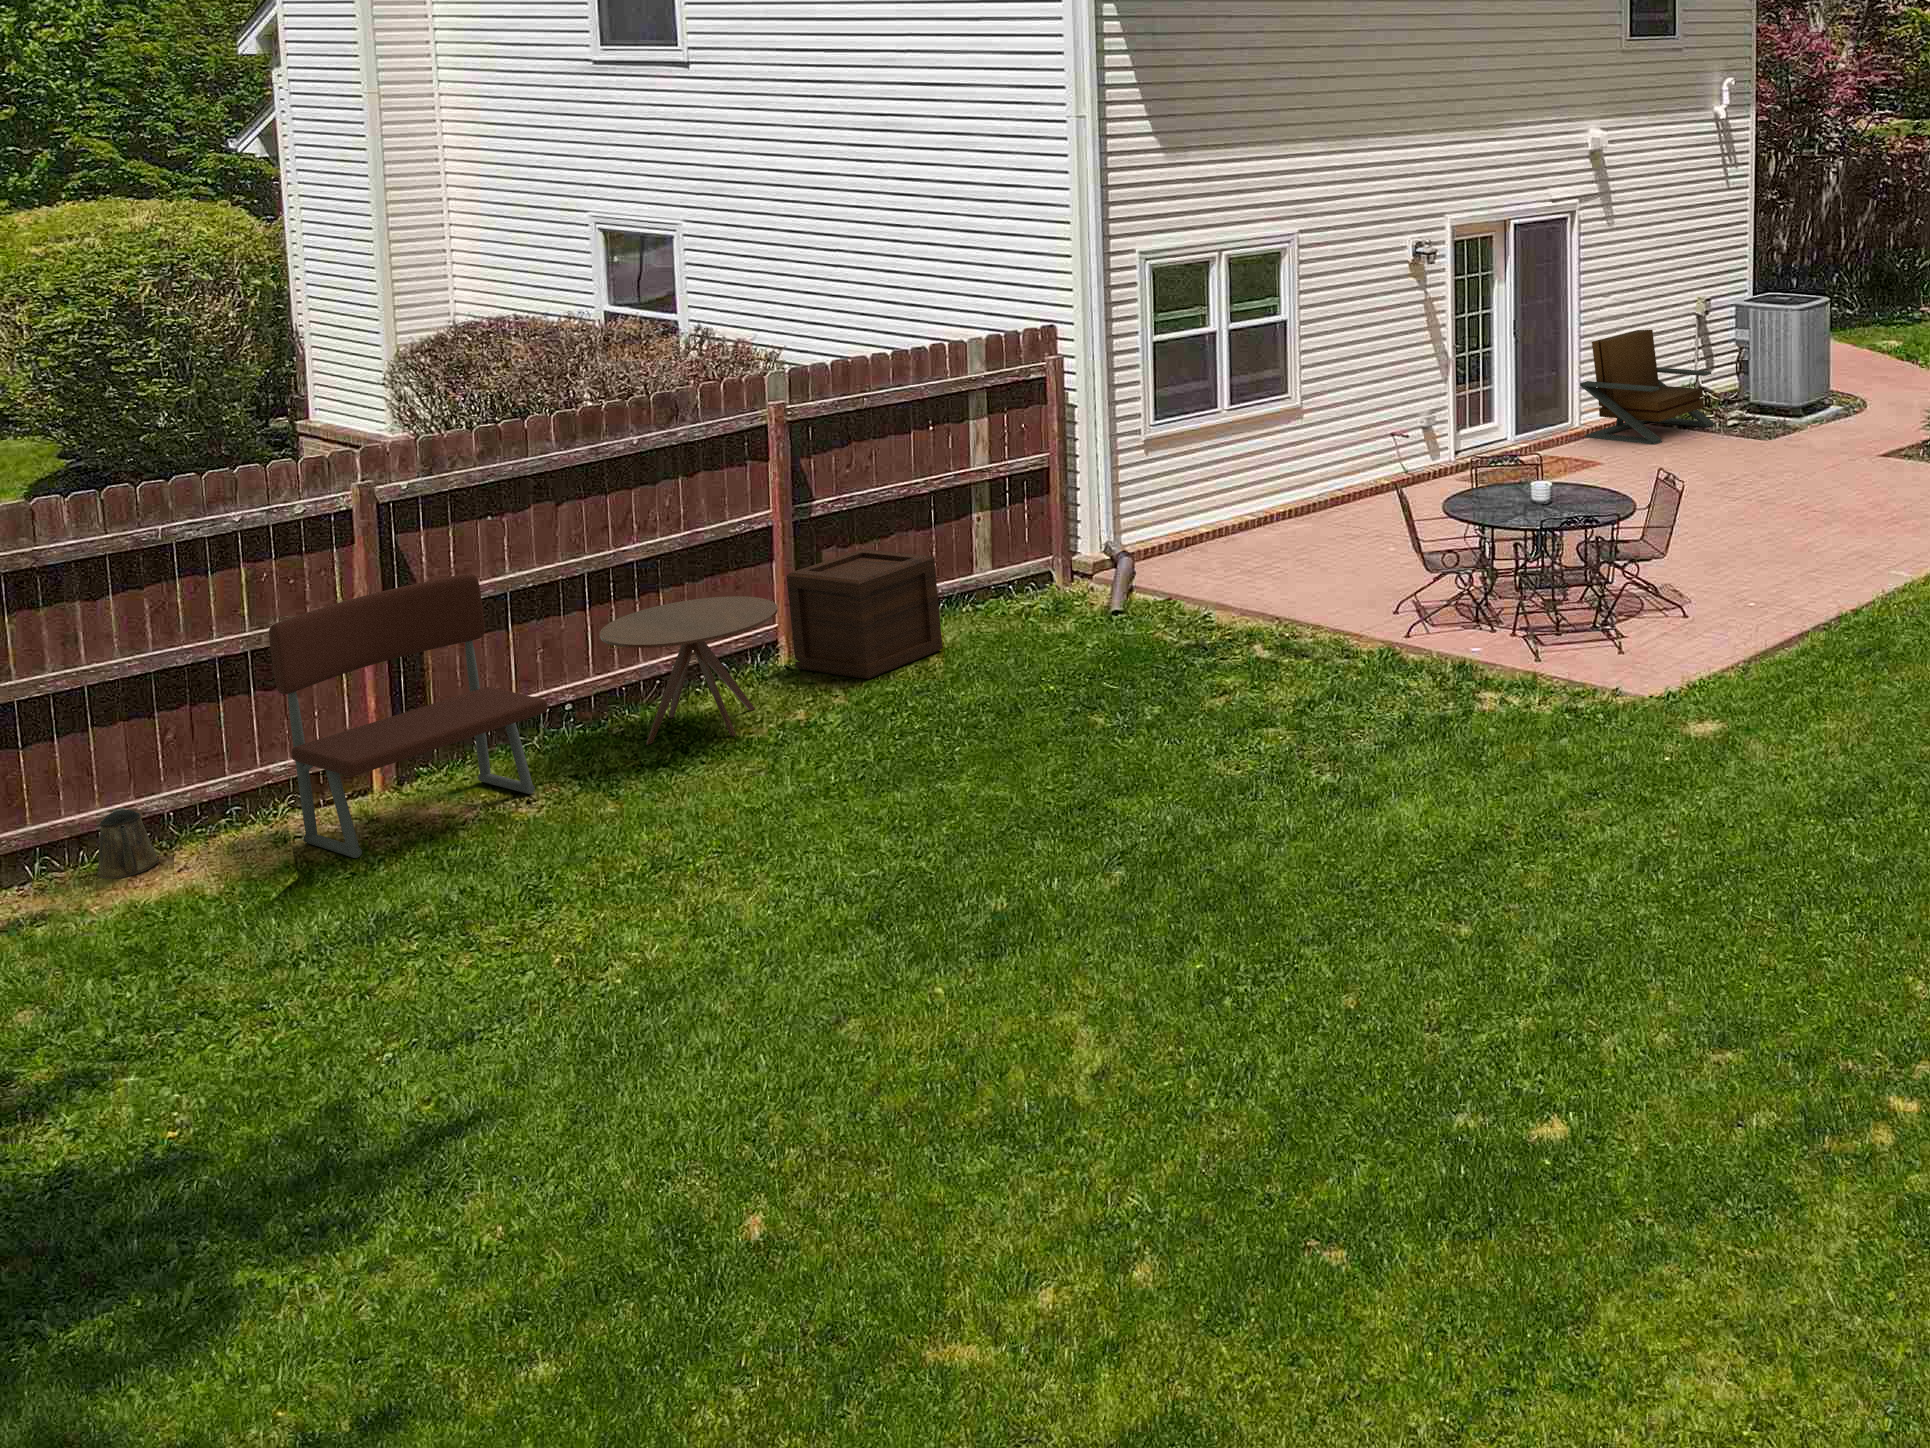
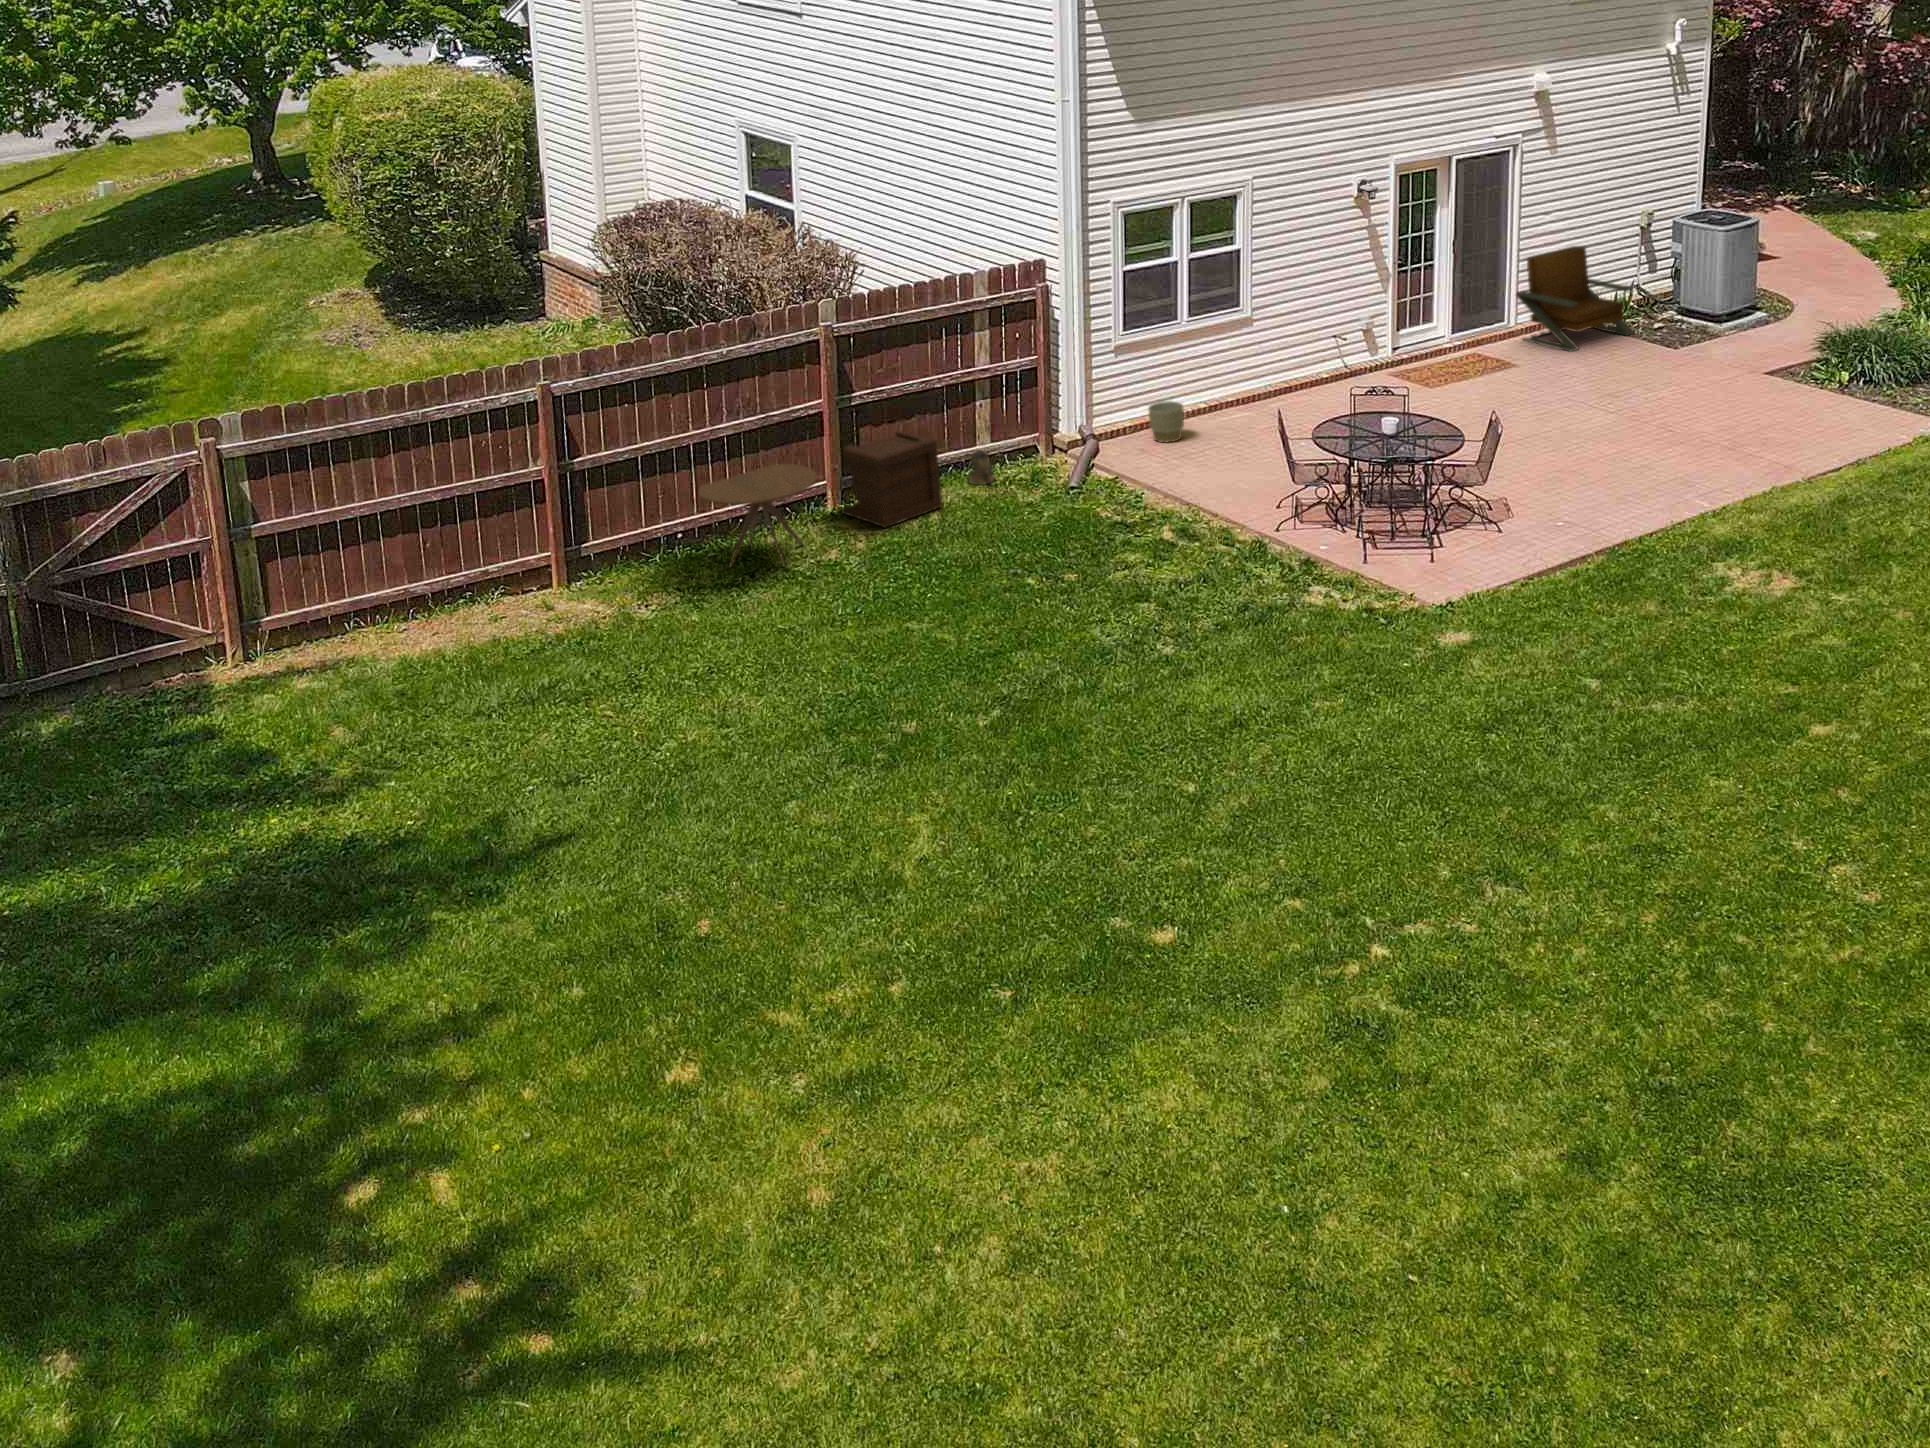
planter: none [1190,510,1236,561] -> present [1148,401,1184,442]
bench: present [269,574,548,858] -> none [487,448,658,636]
watering can: present [97,808,159,879] -> present [969,450,995,485]

